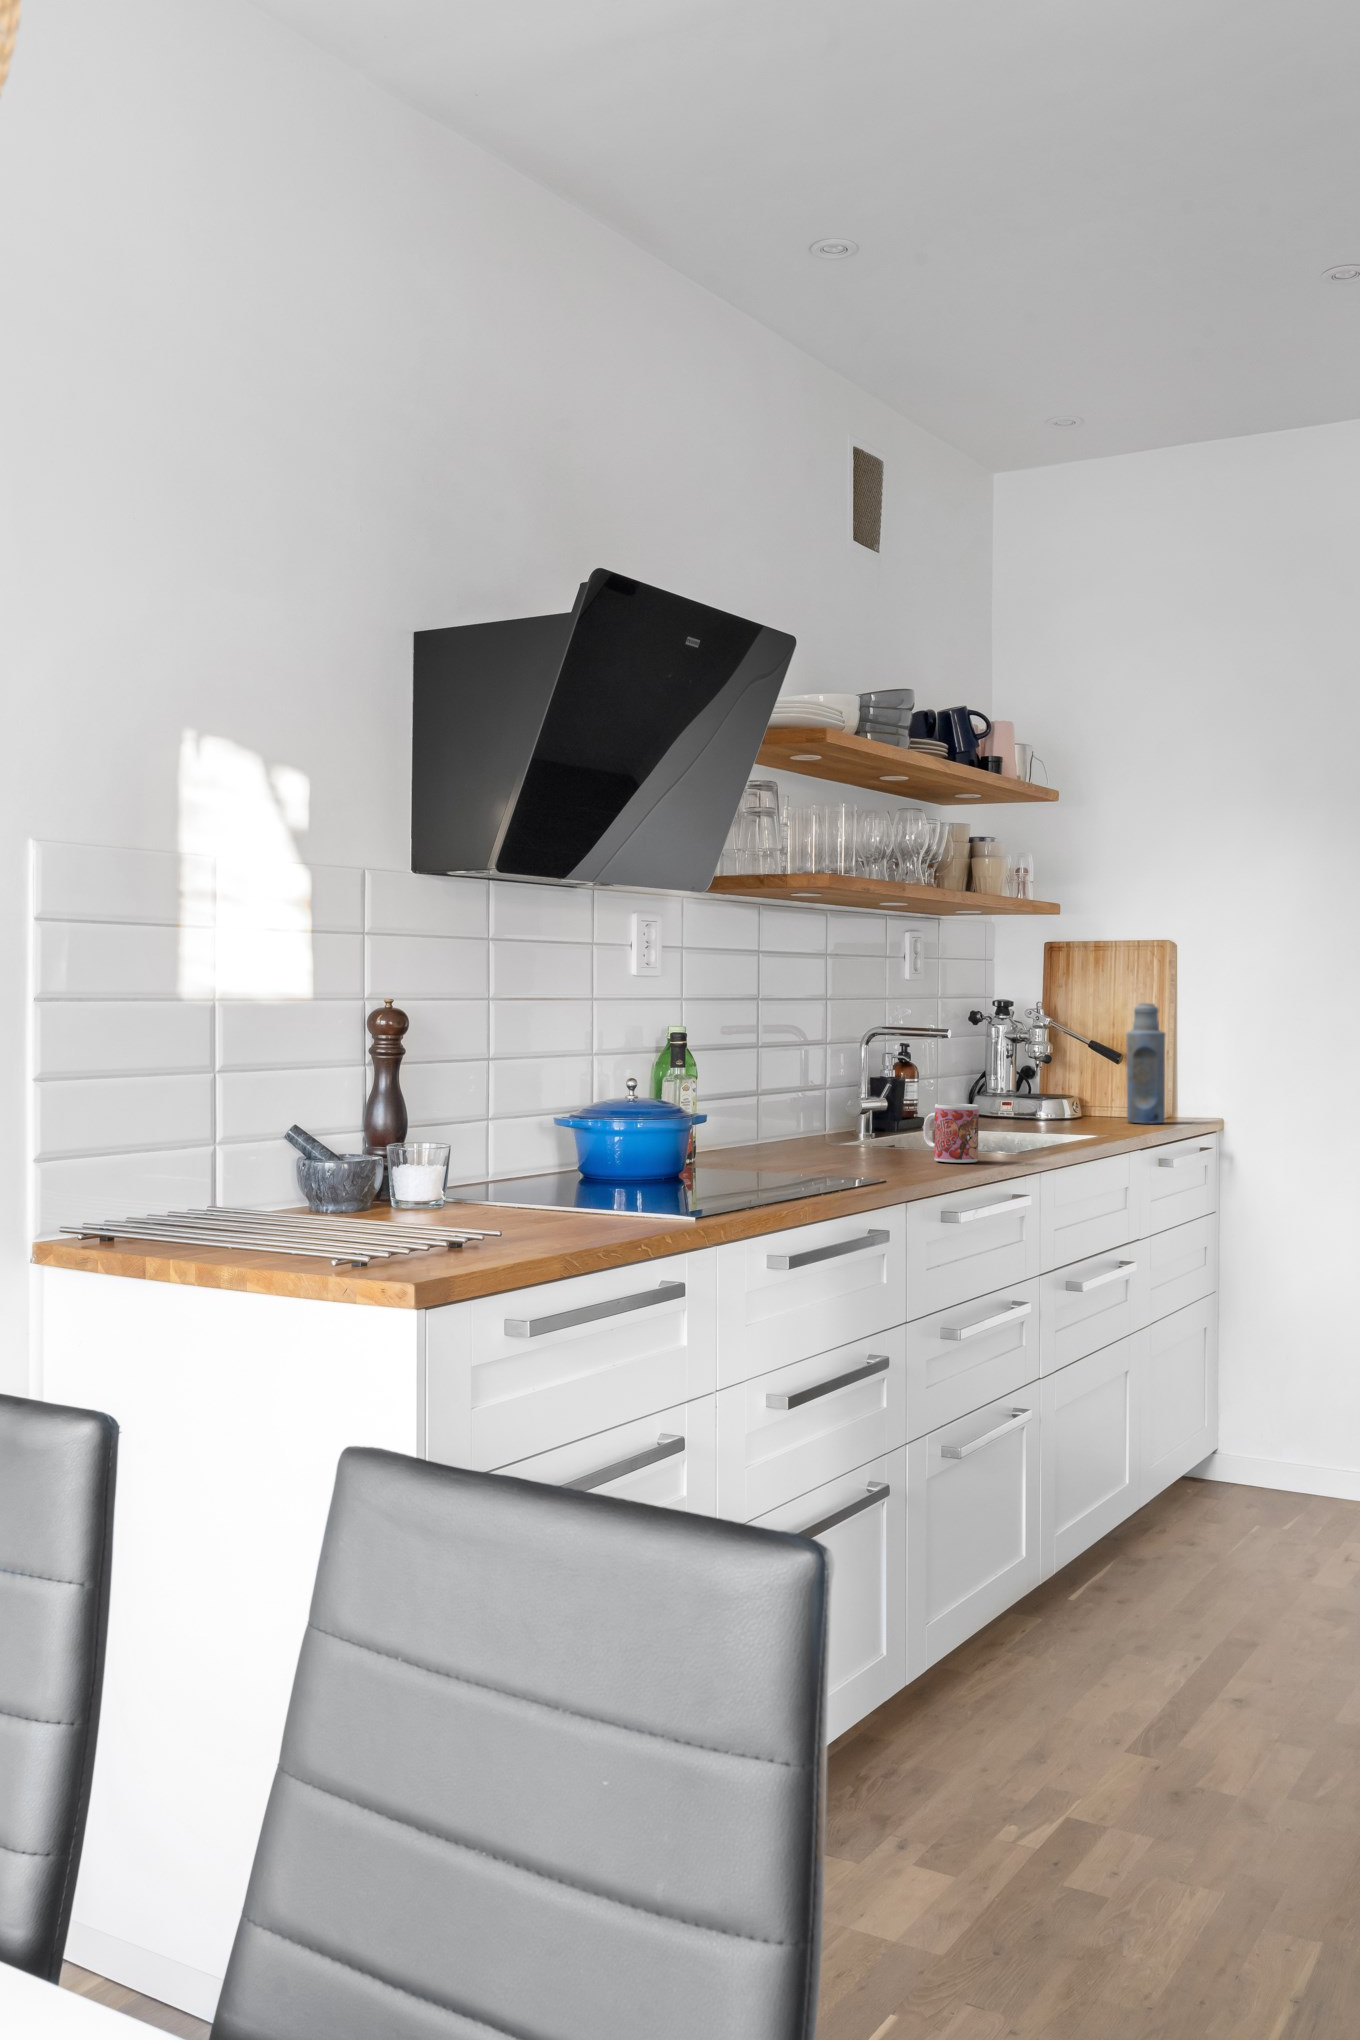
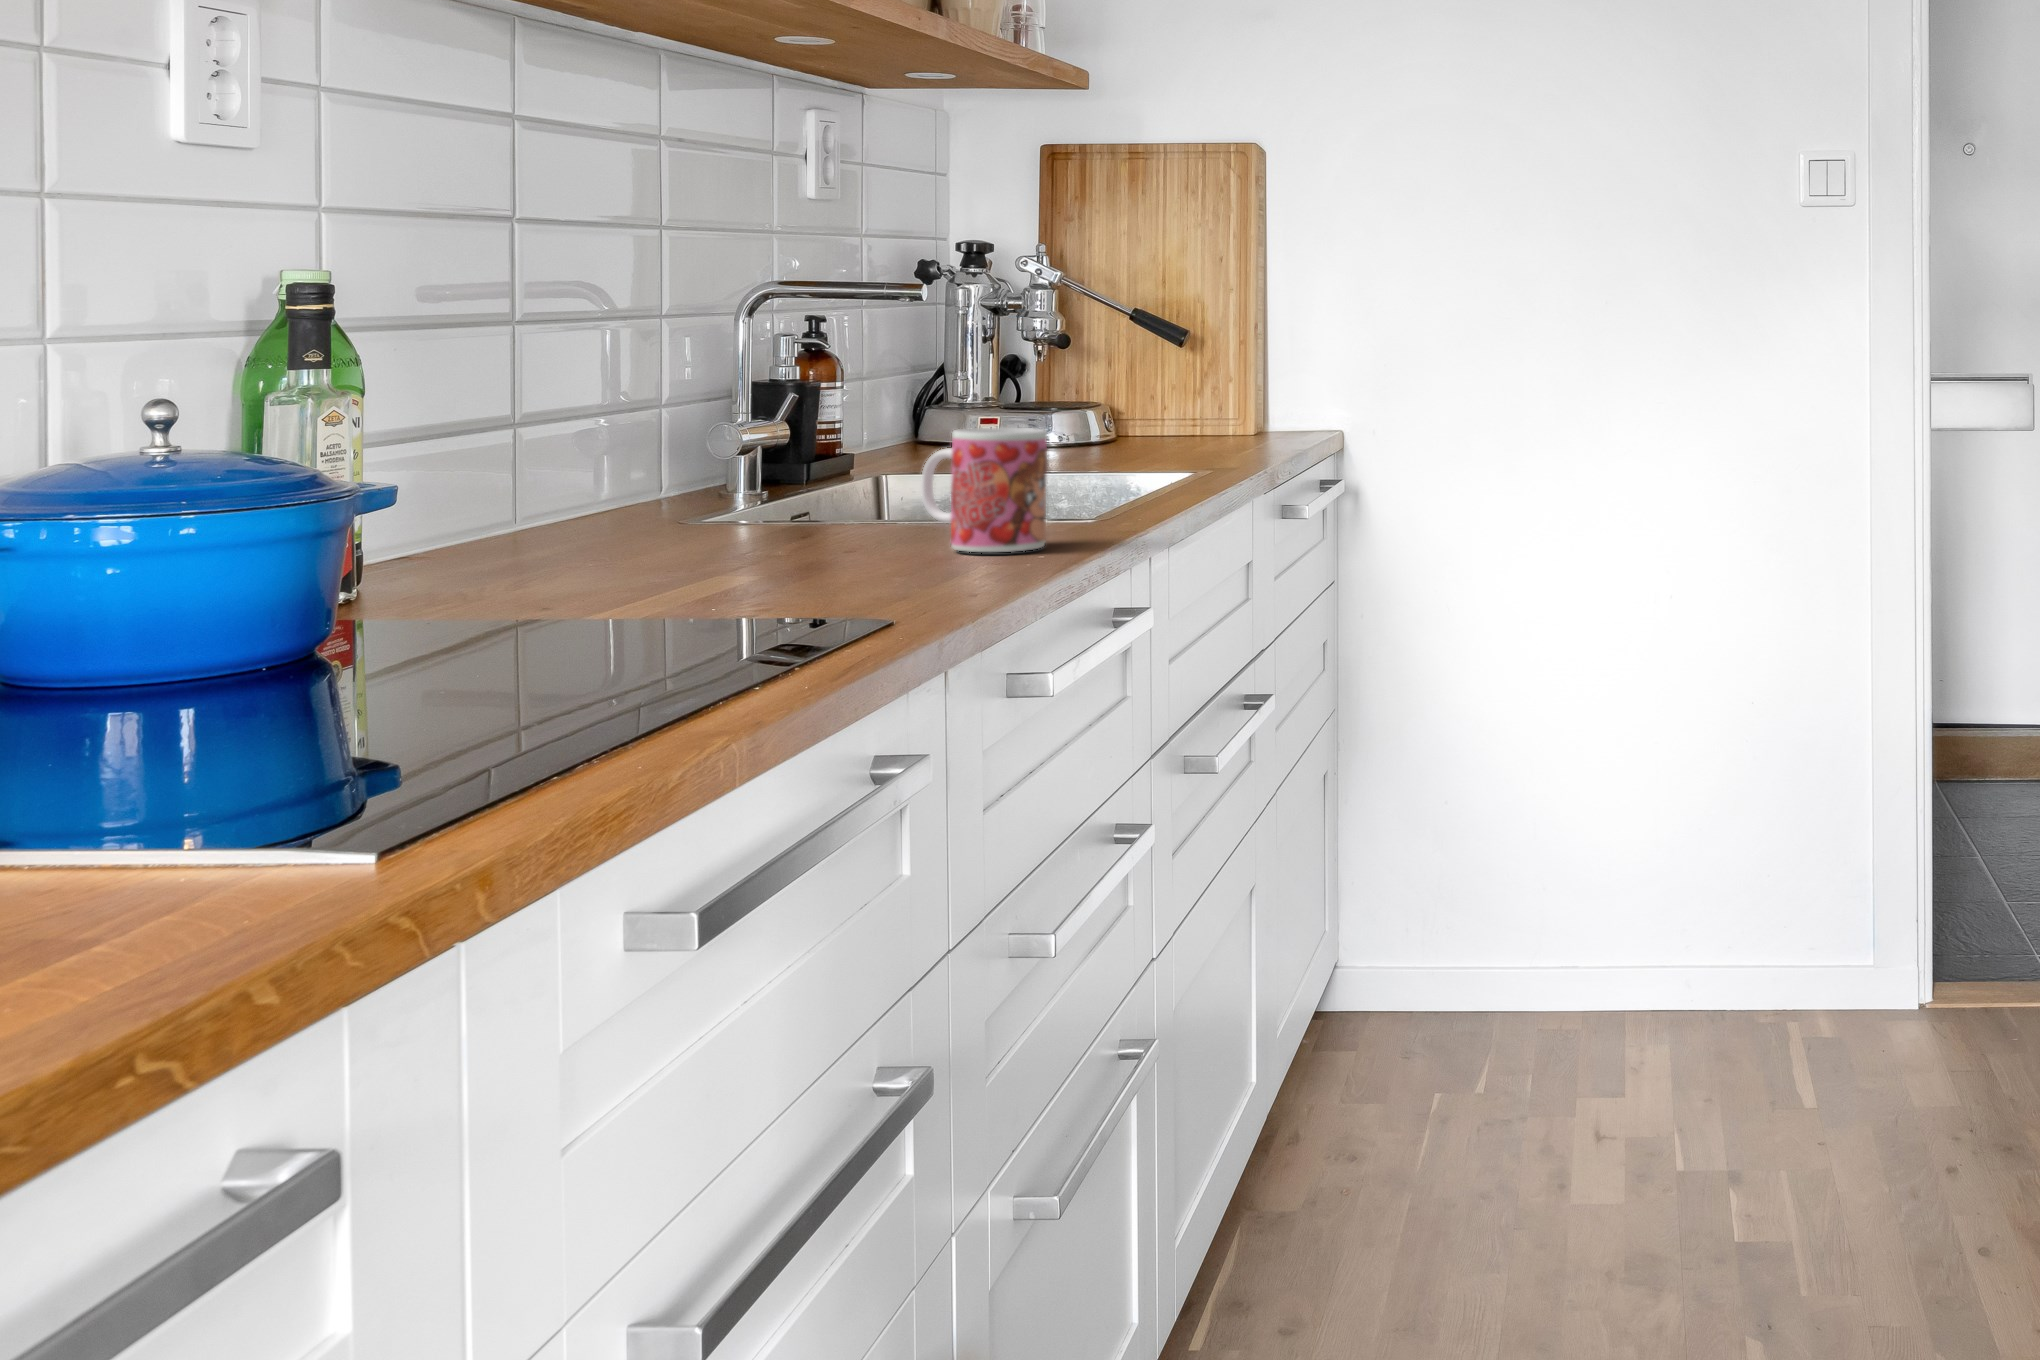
bottle: present [1126,1003,1165,1124] -> none [1186,247,1250,444]

